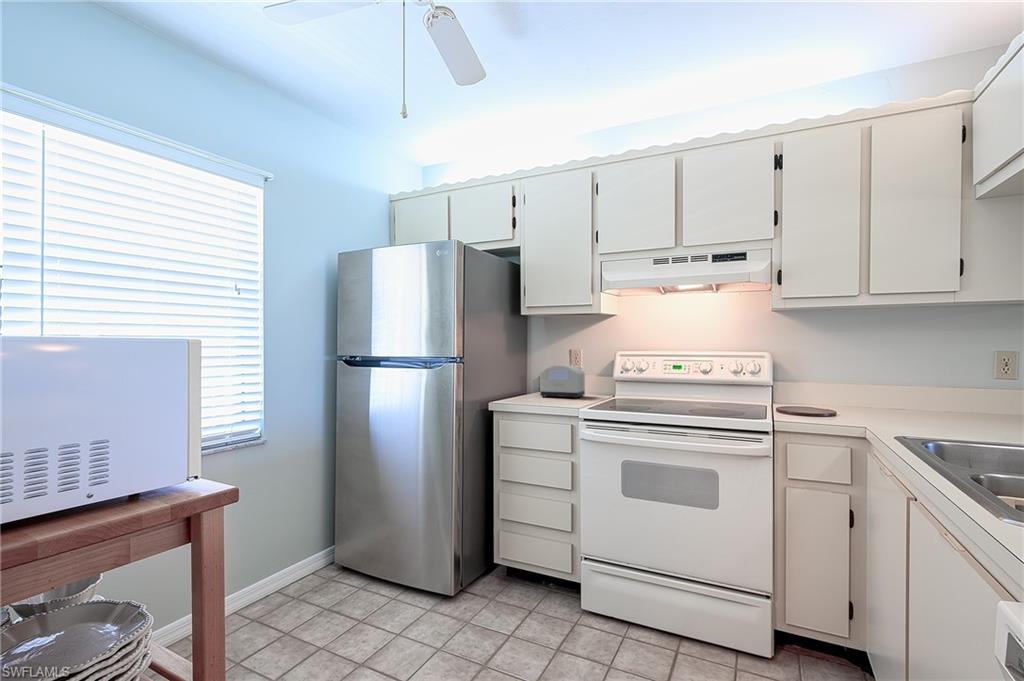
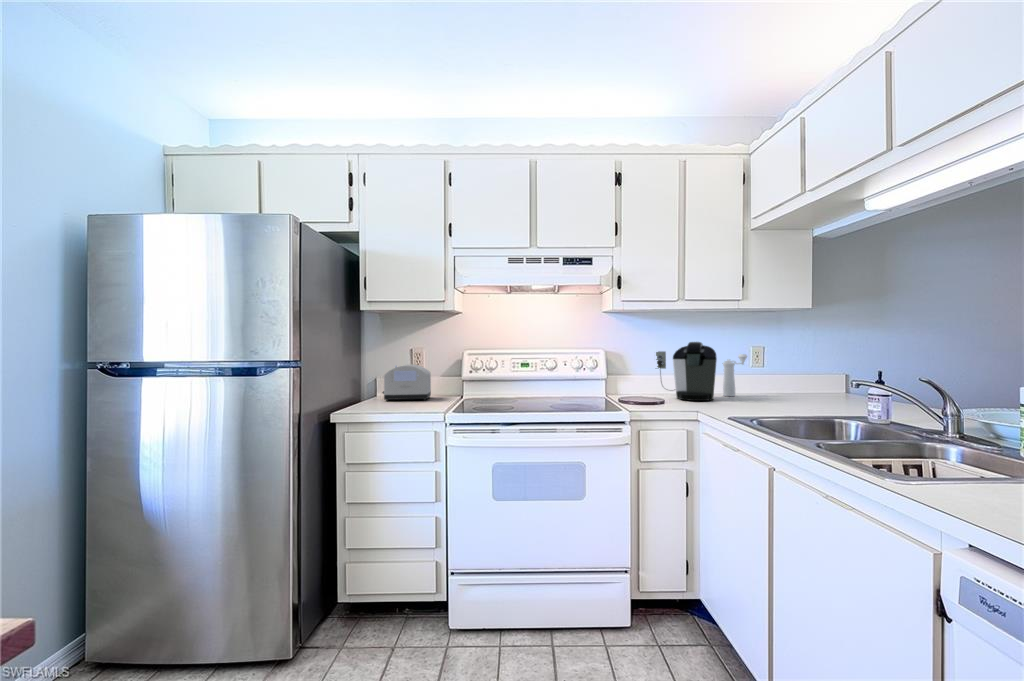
coffee maker: none [847,345,927,419] -> present [656,342,717,401]
pepper mill: none [949,362,995,417] -> present [723,354,747,396]

